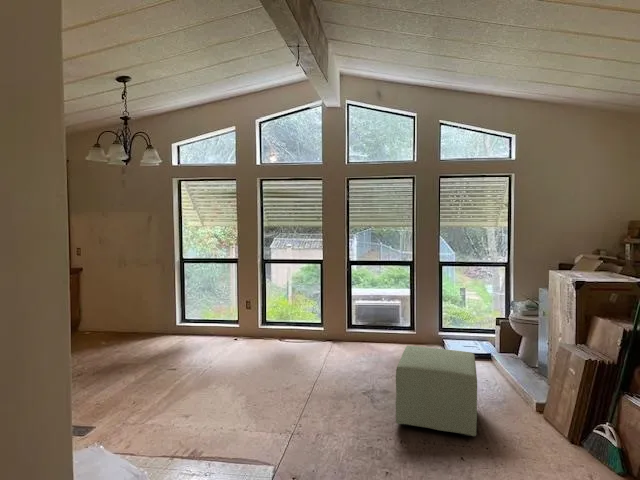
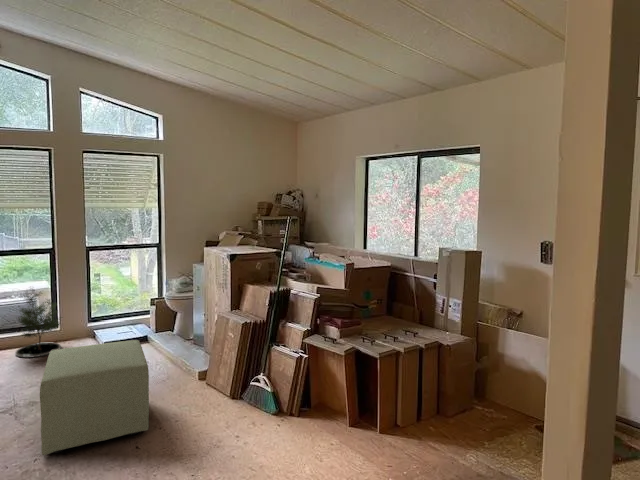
potted tree: none [389,294,422,351] -> present [15,290,61,358]

